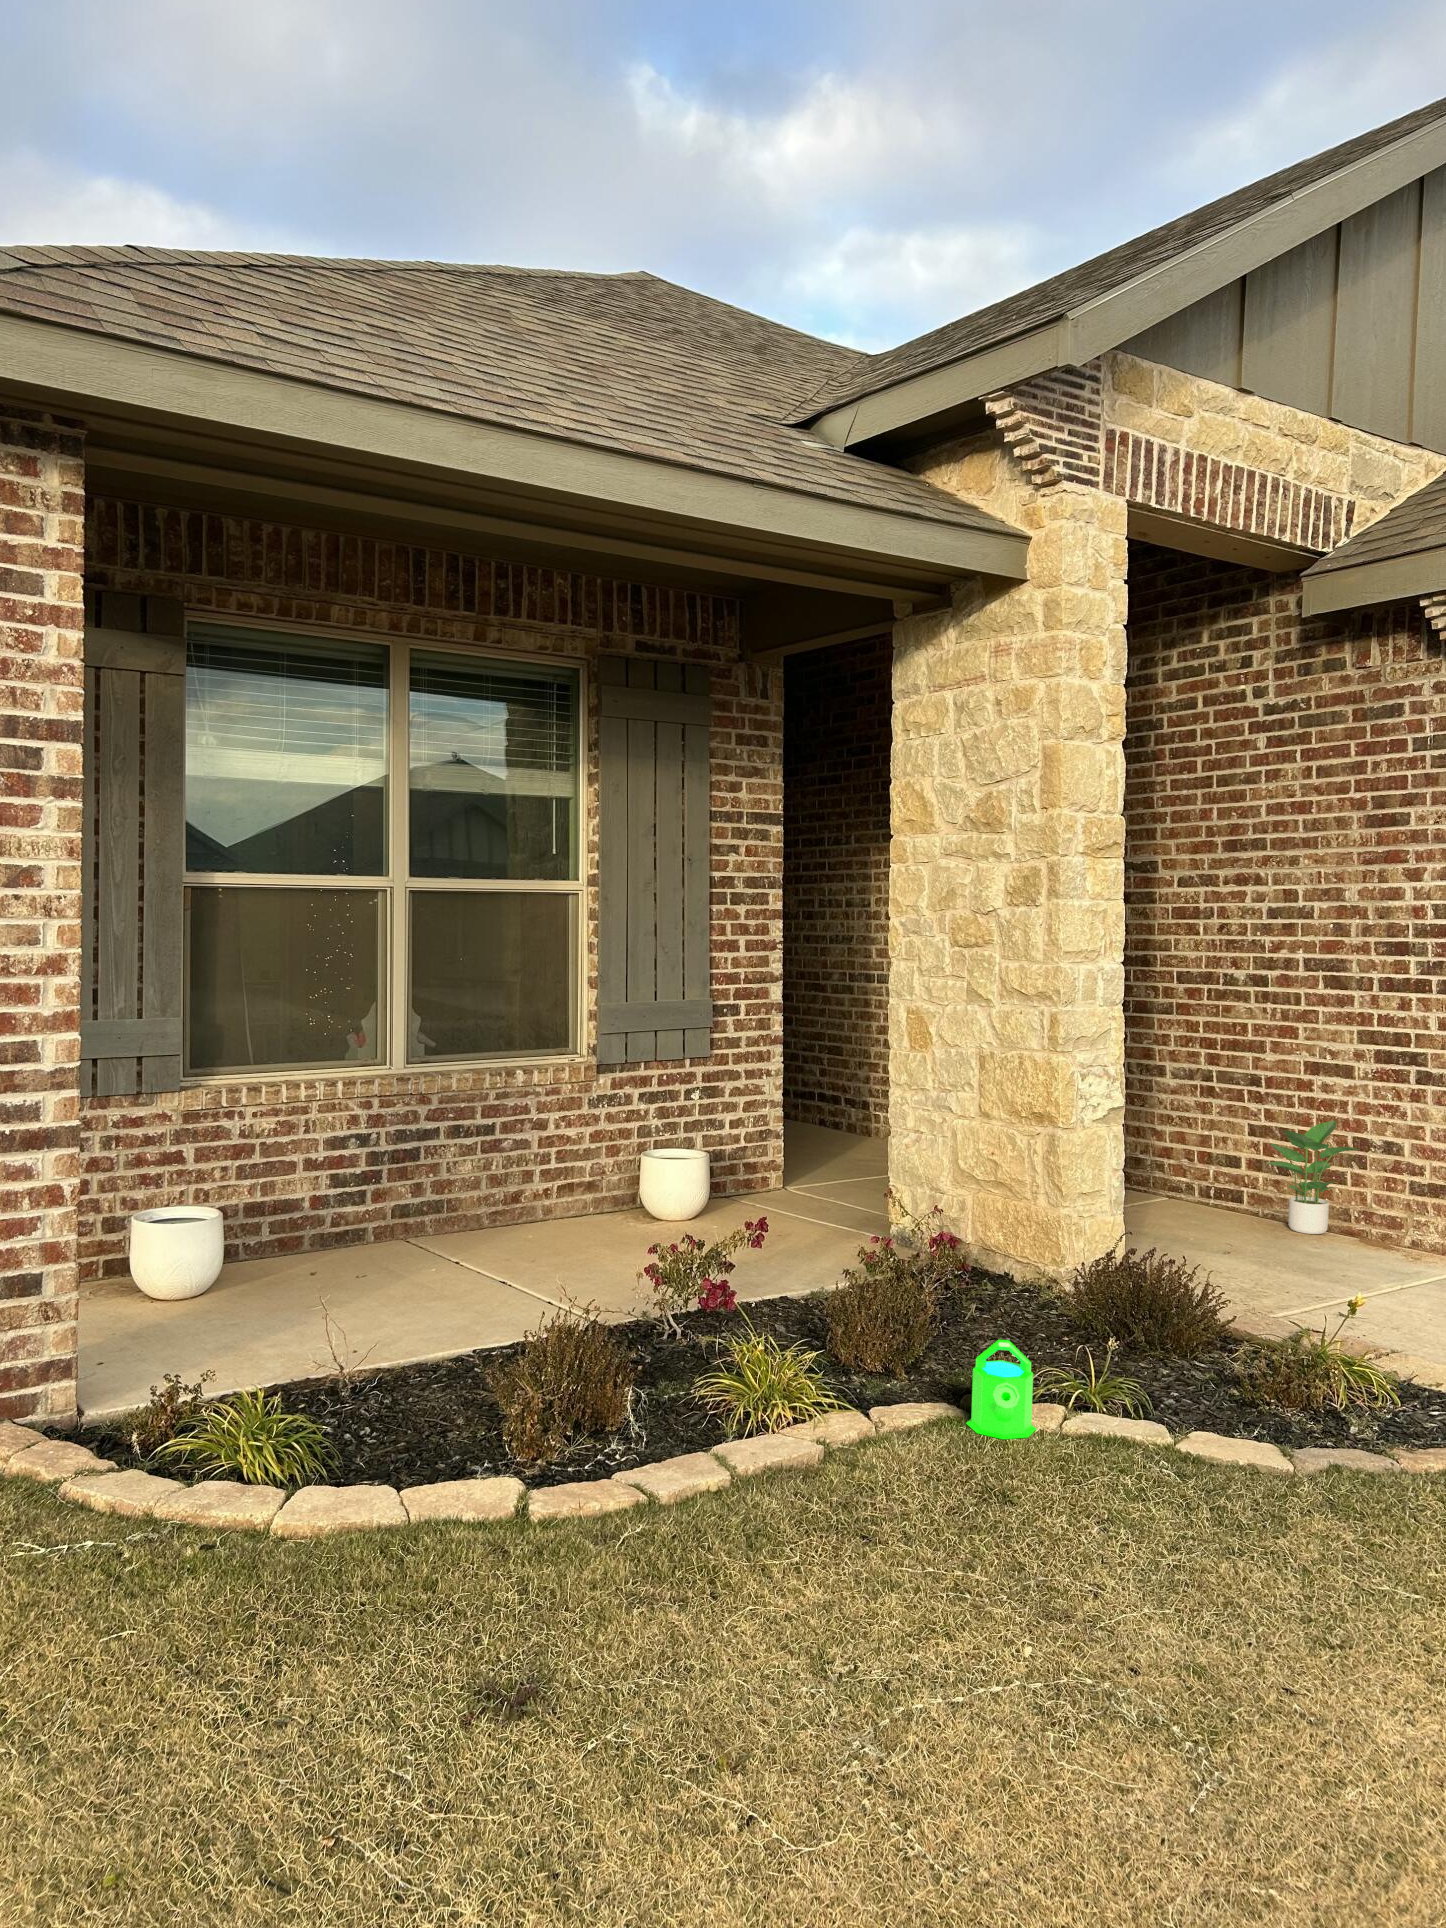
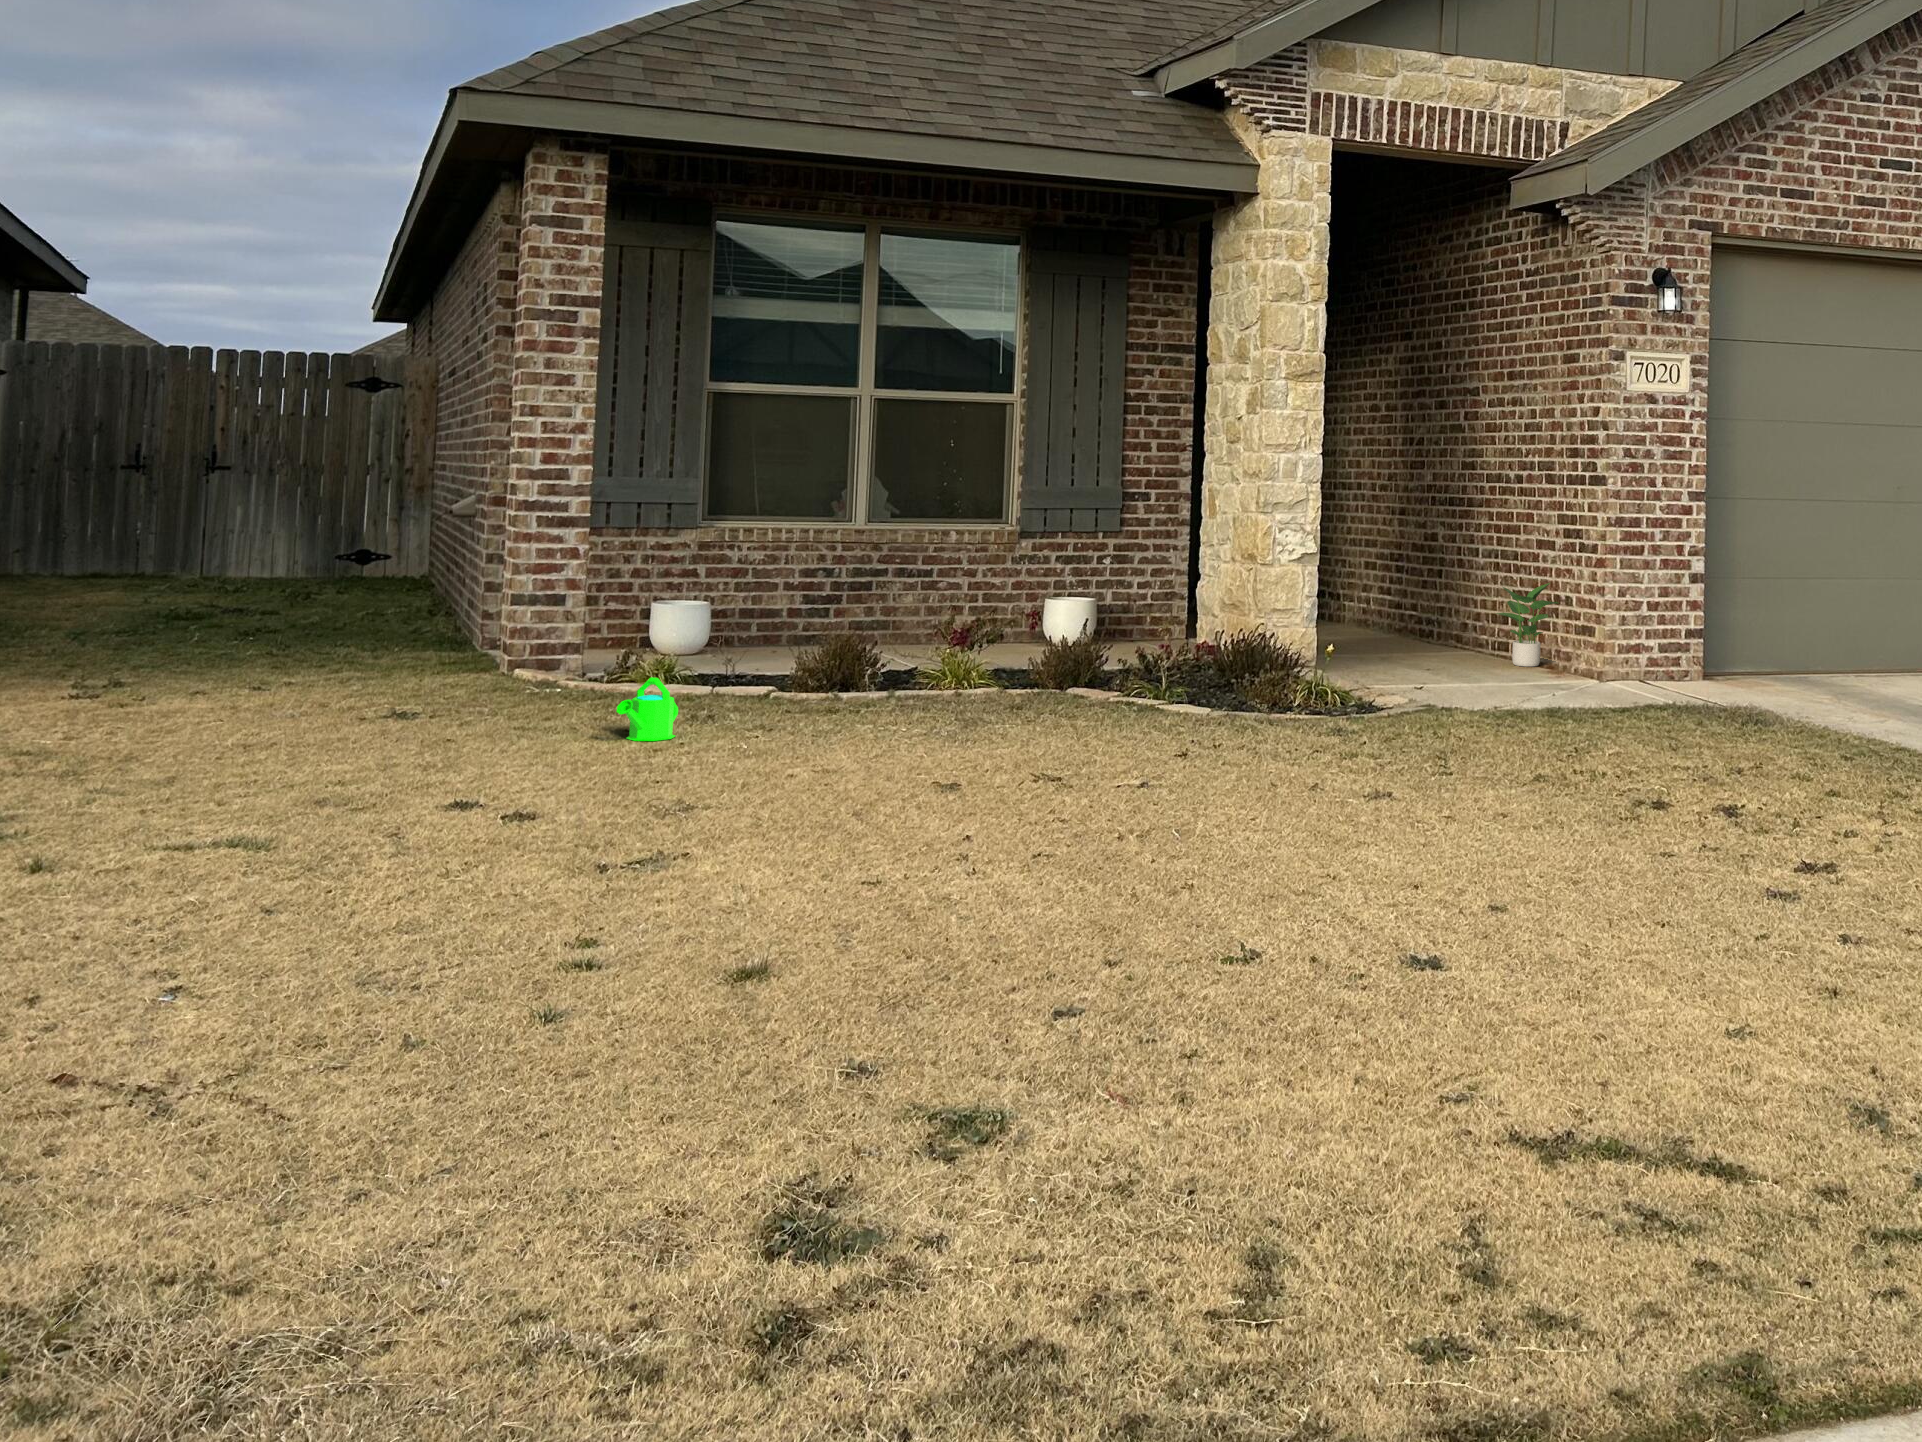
watering can: present [966,1340,1036,1439] -> present [617,677,678,741]

